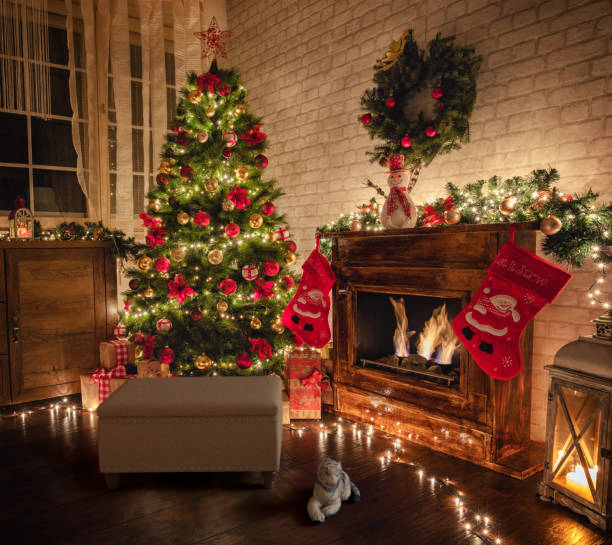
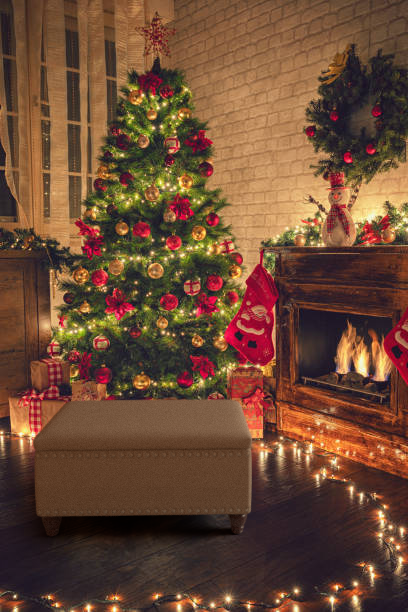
plush toy: present [307,459,360,522] -> none [292,503,352,586]

